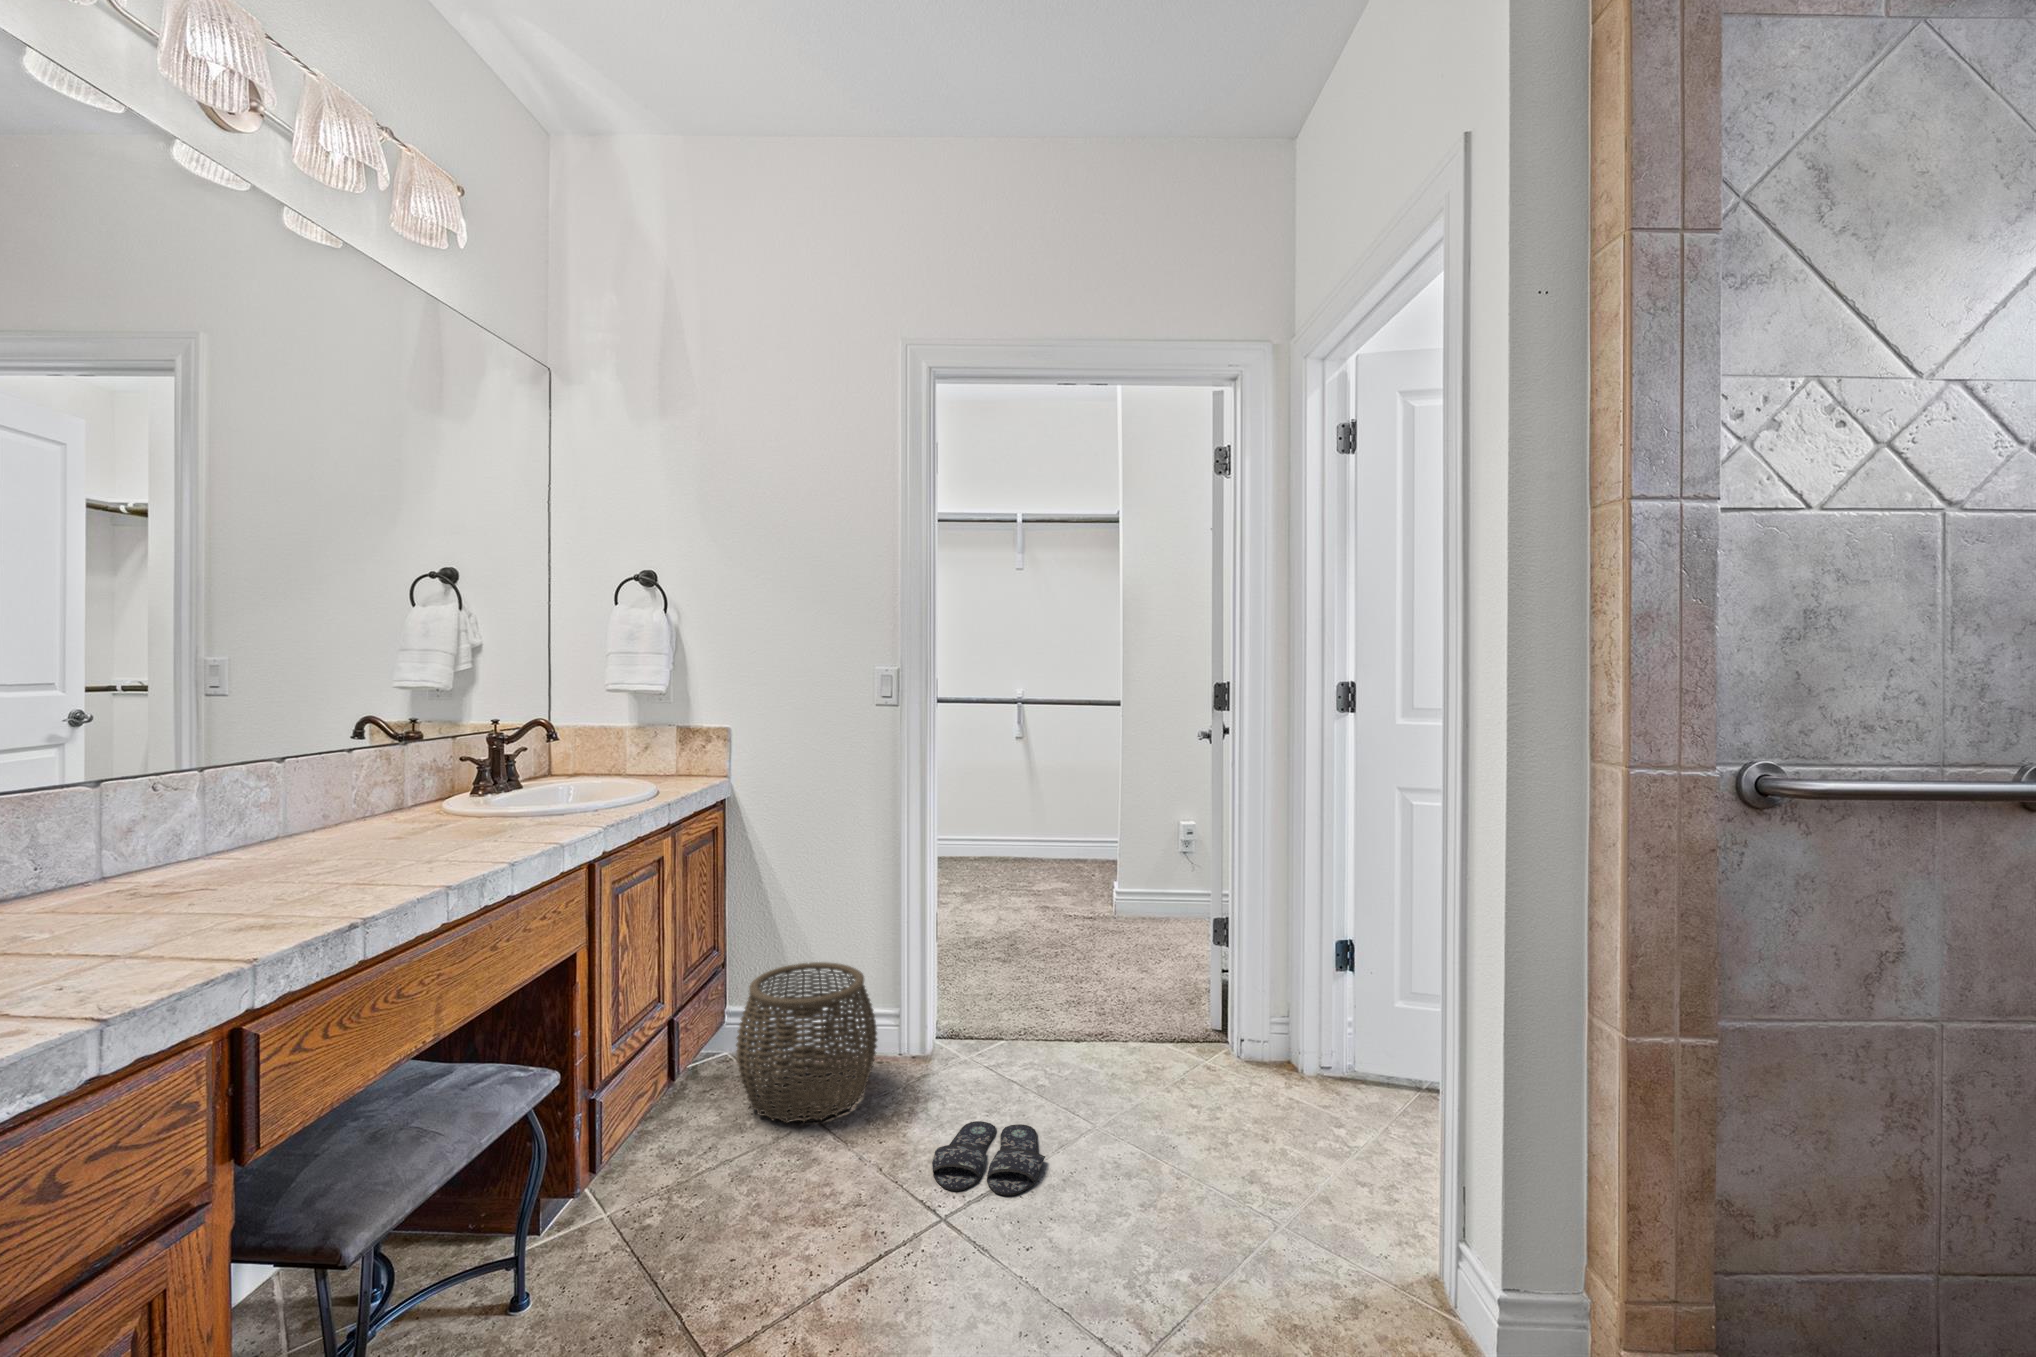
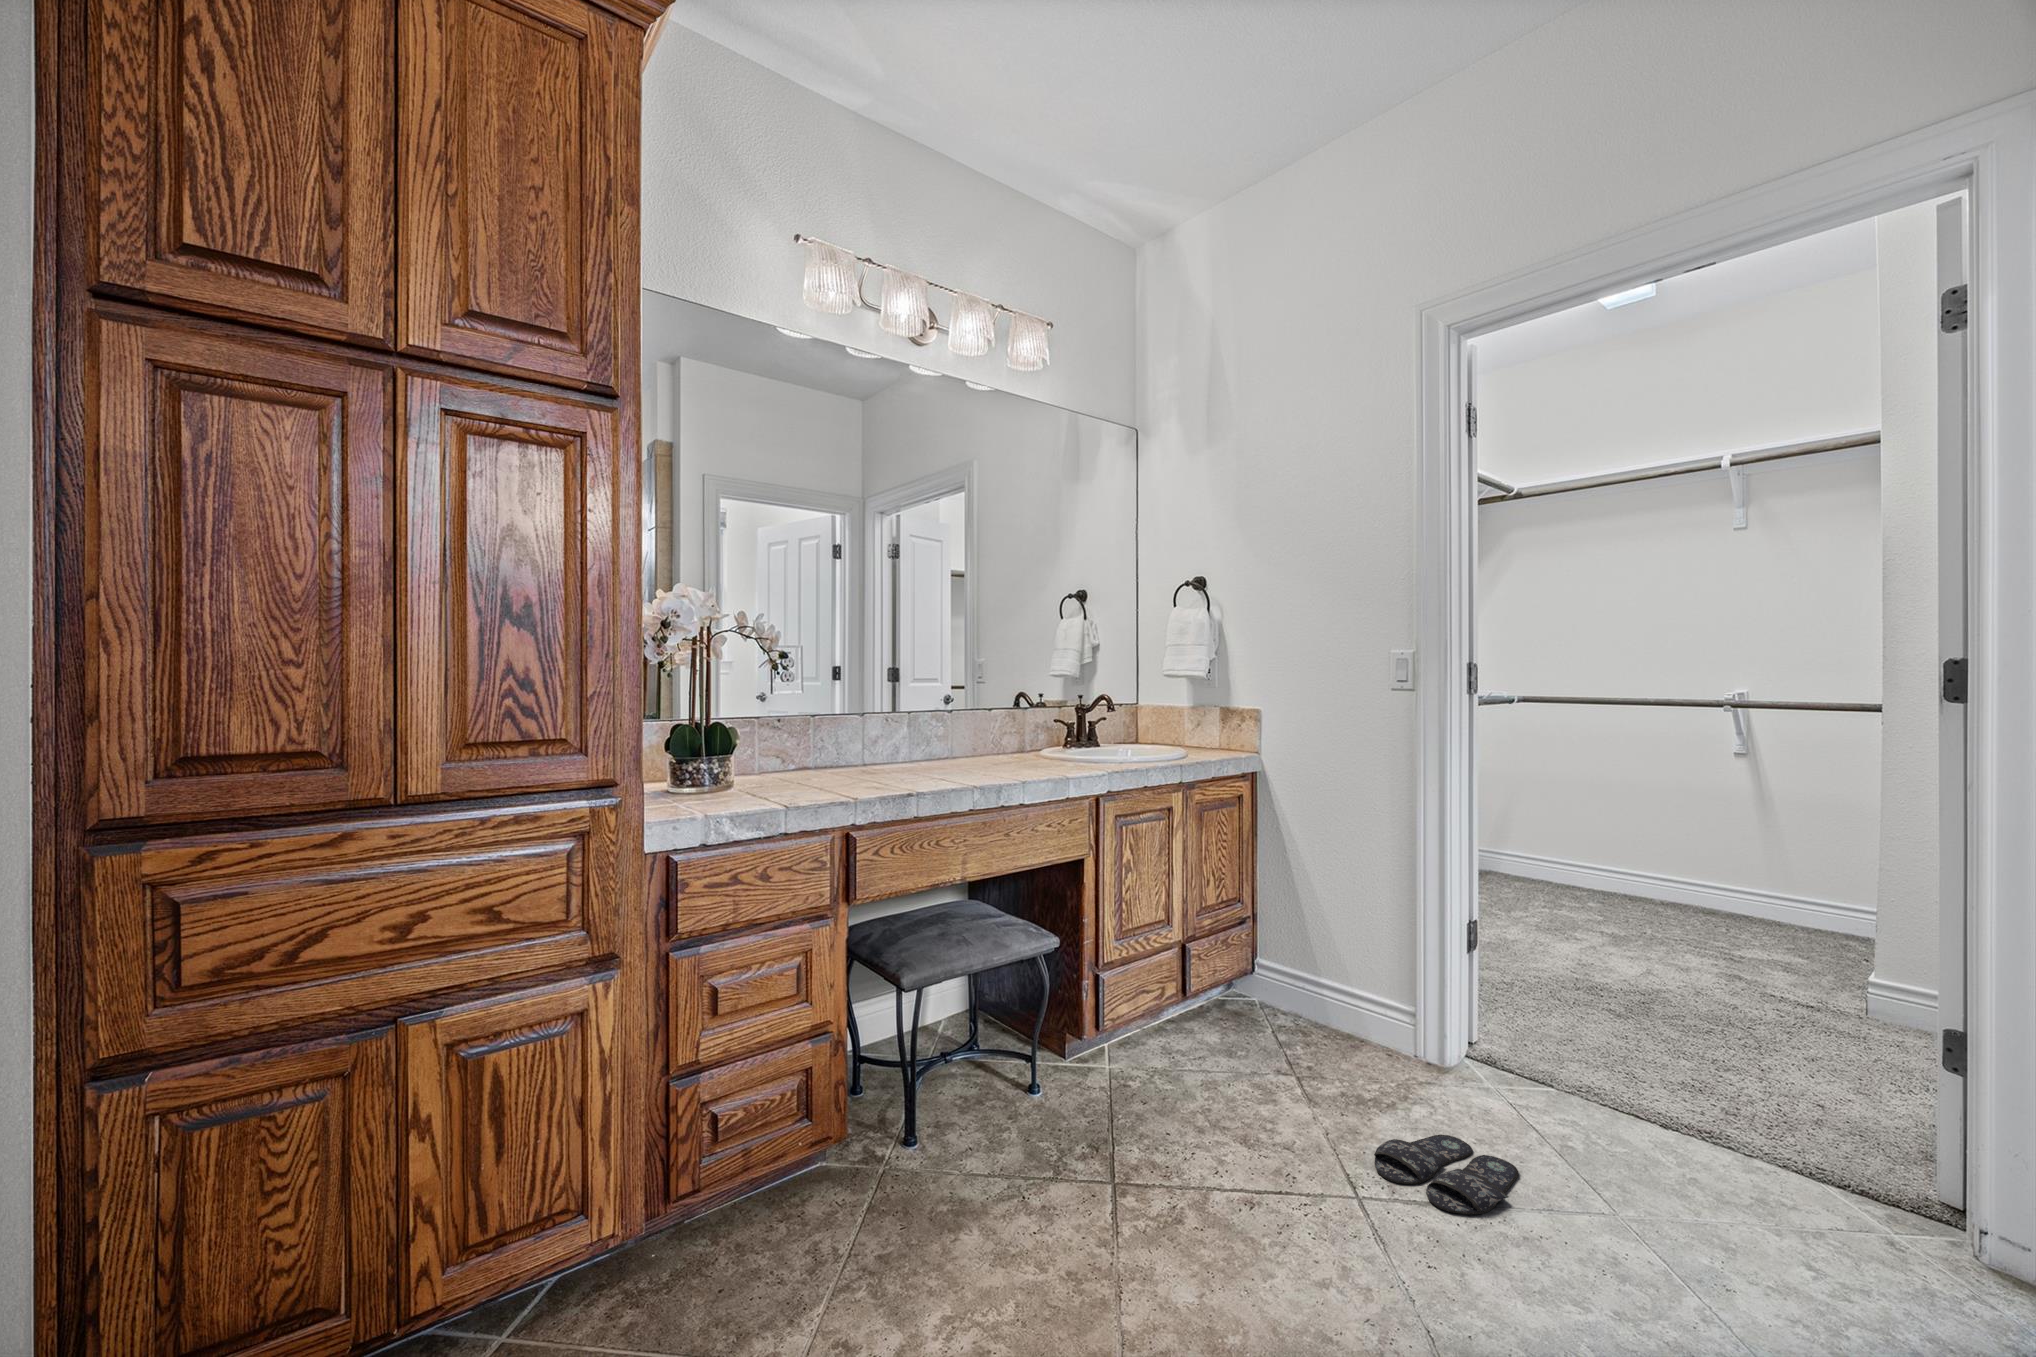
woven basket: present [736,962,877,1123] -> none [1236,931,1373,1077]

